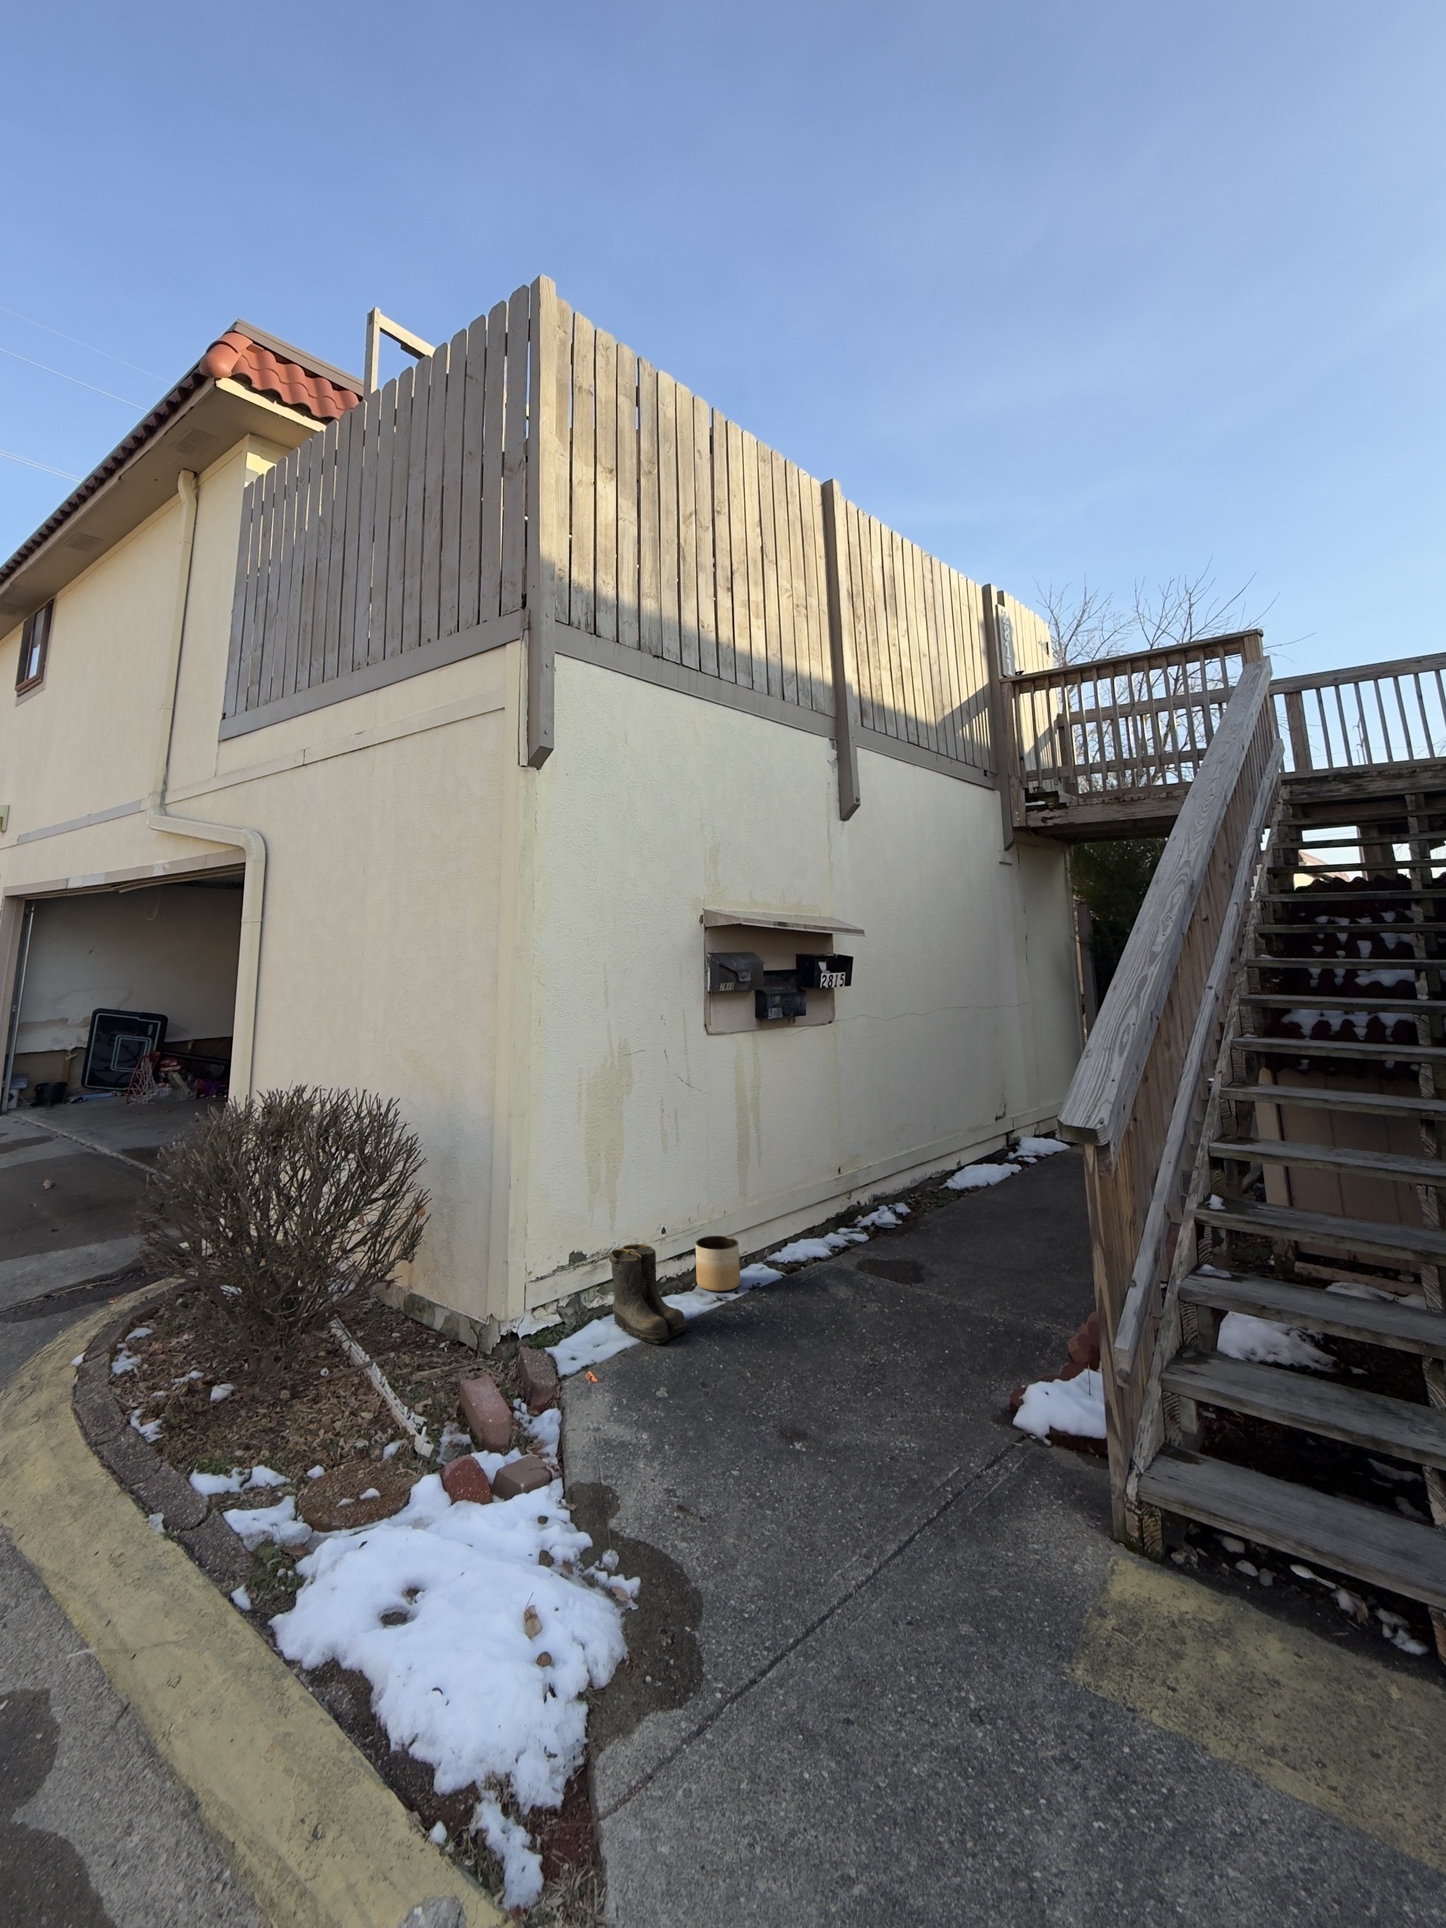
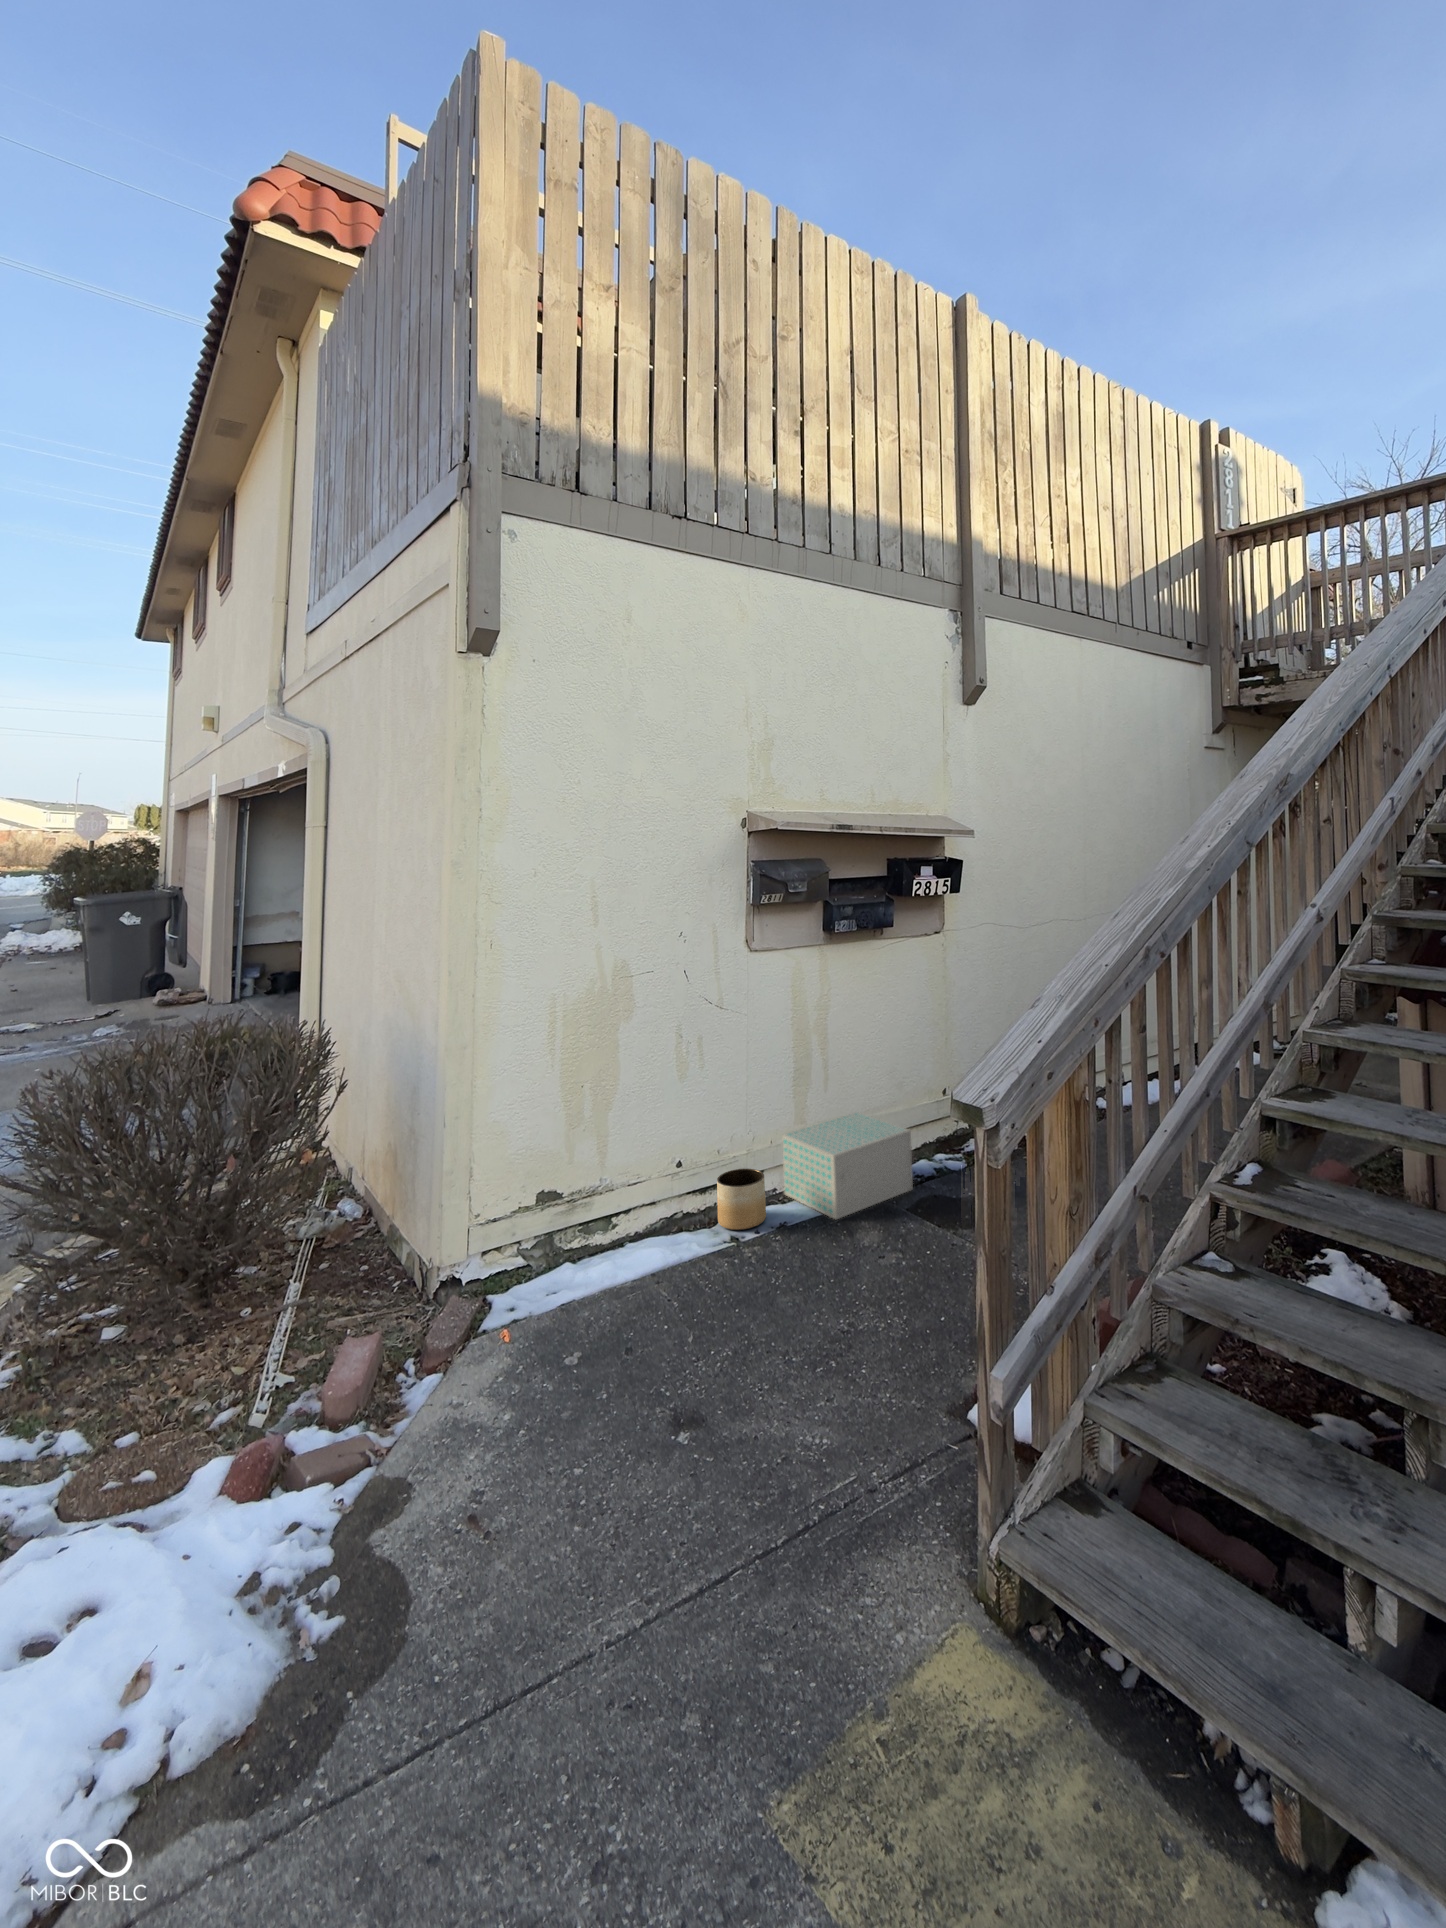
storage box: none [737,1186,853,1280] -> present [783,1112,913,1219]
boots: present [609,1244,690,1344] -> none [587,1182,669,1294]

